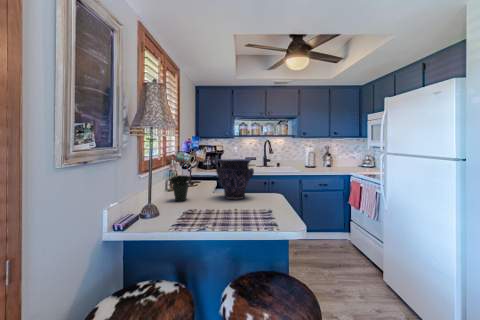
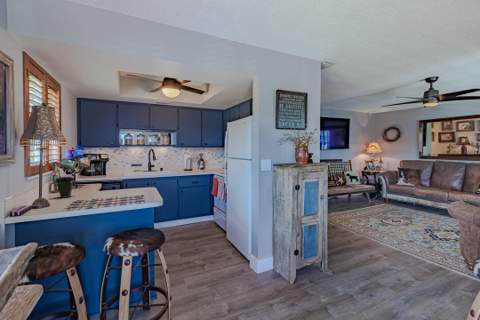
vase: present [216,159,254,199] -> none [98,162,130,193]

